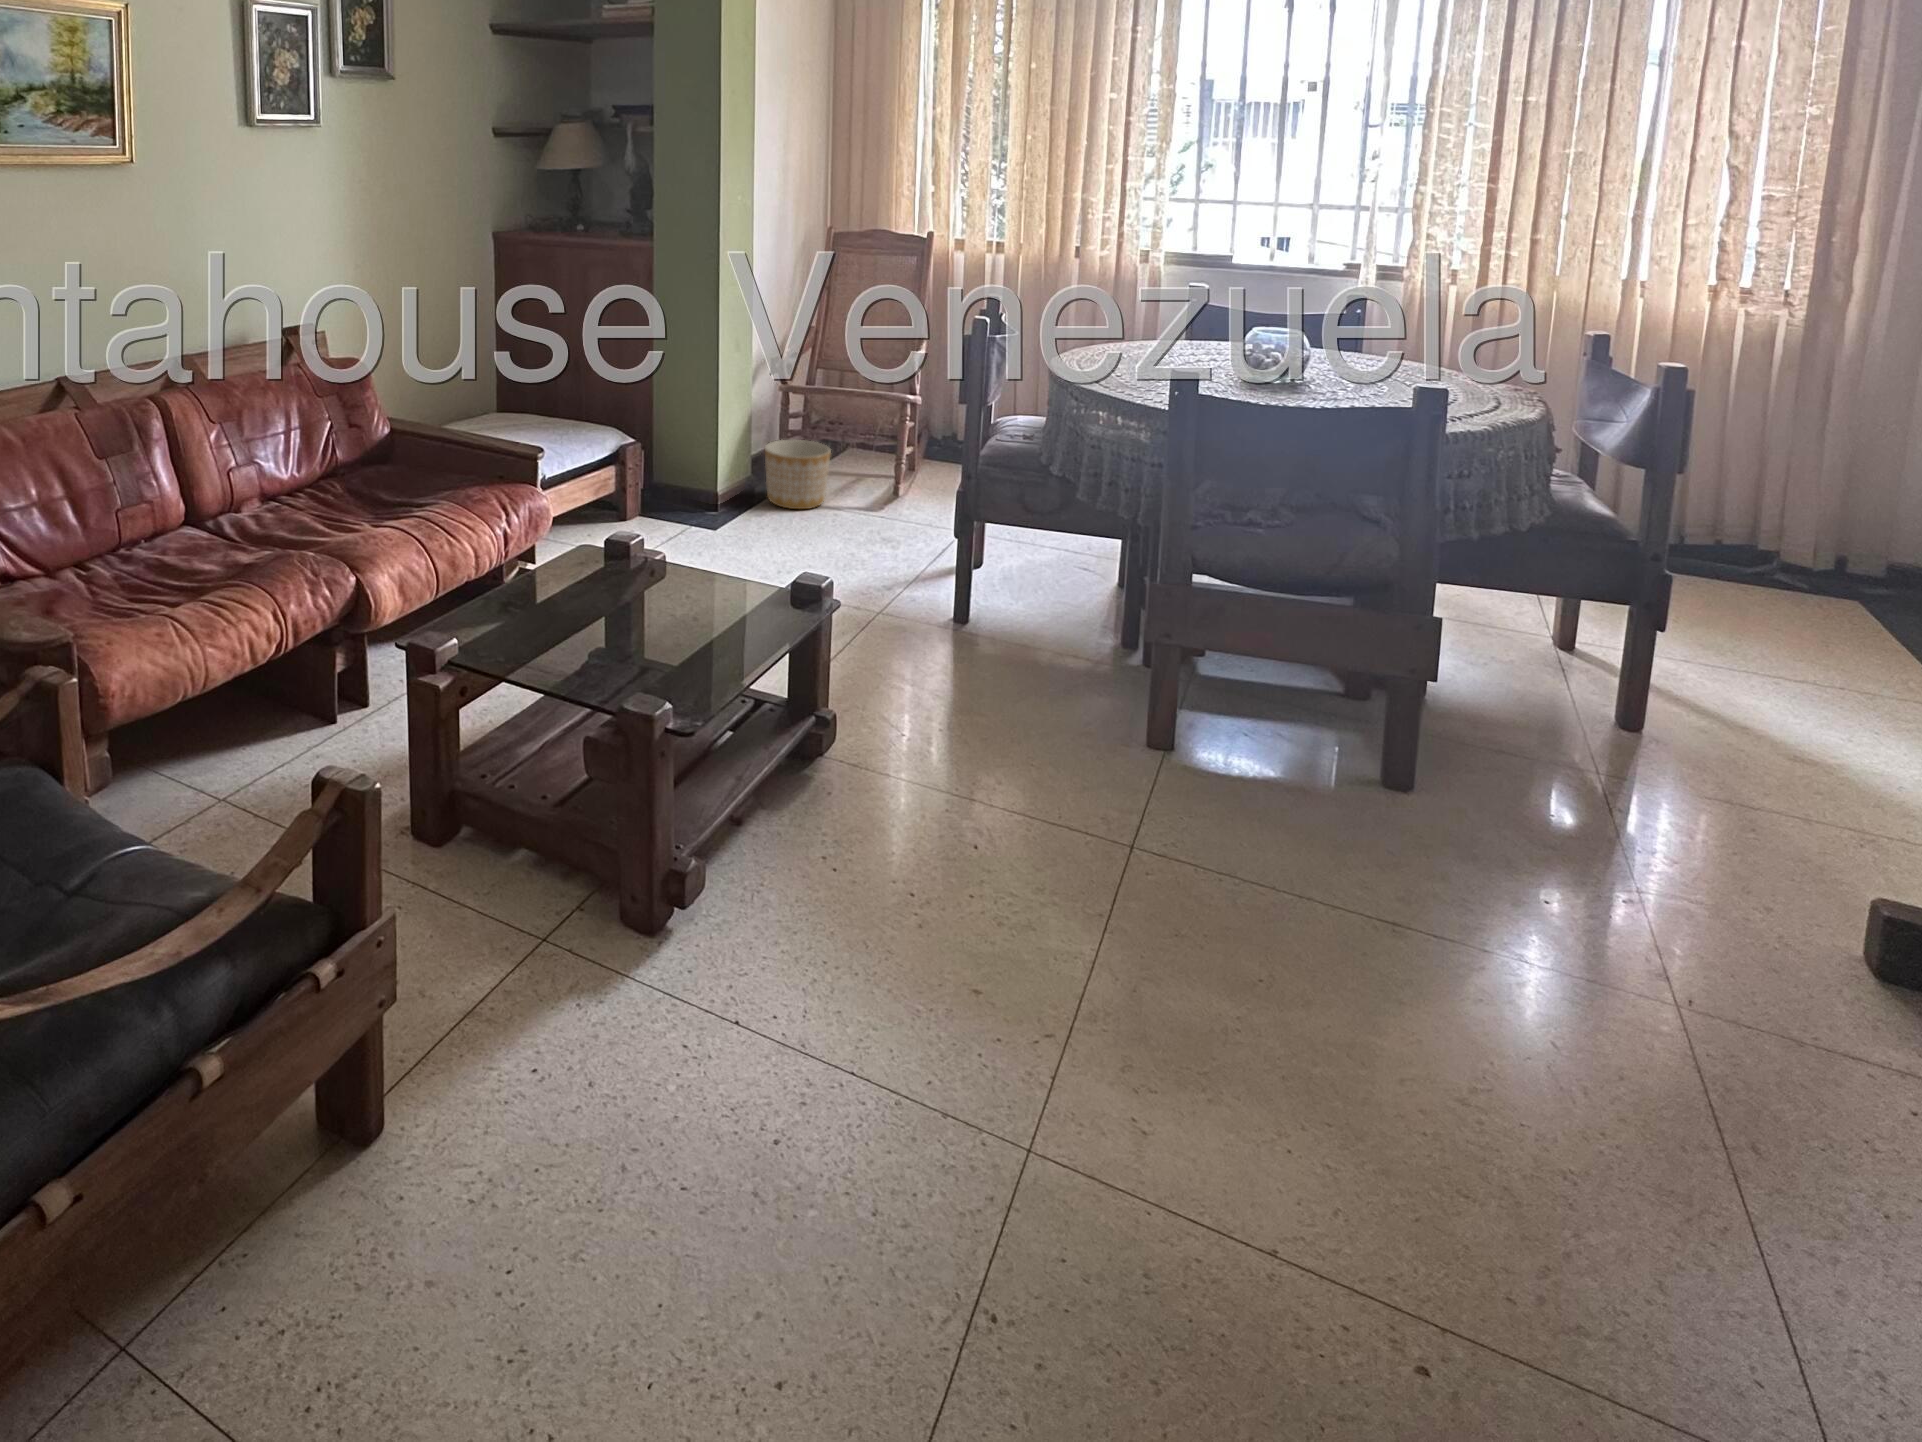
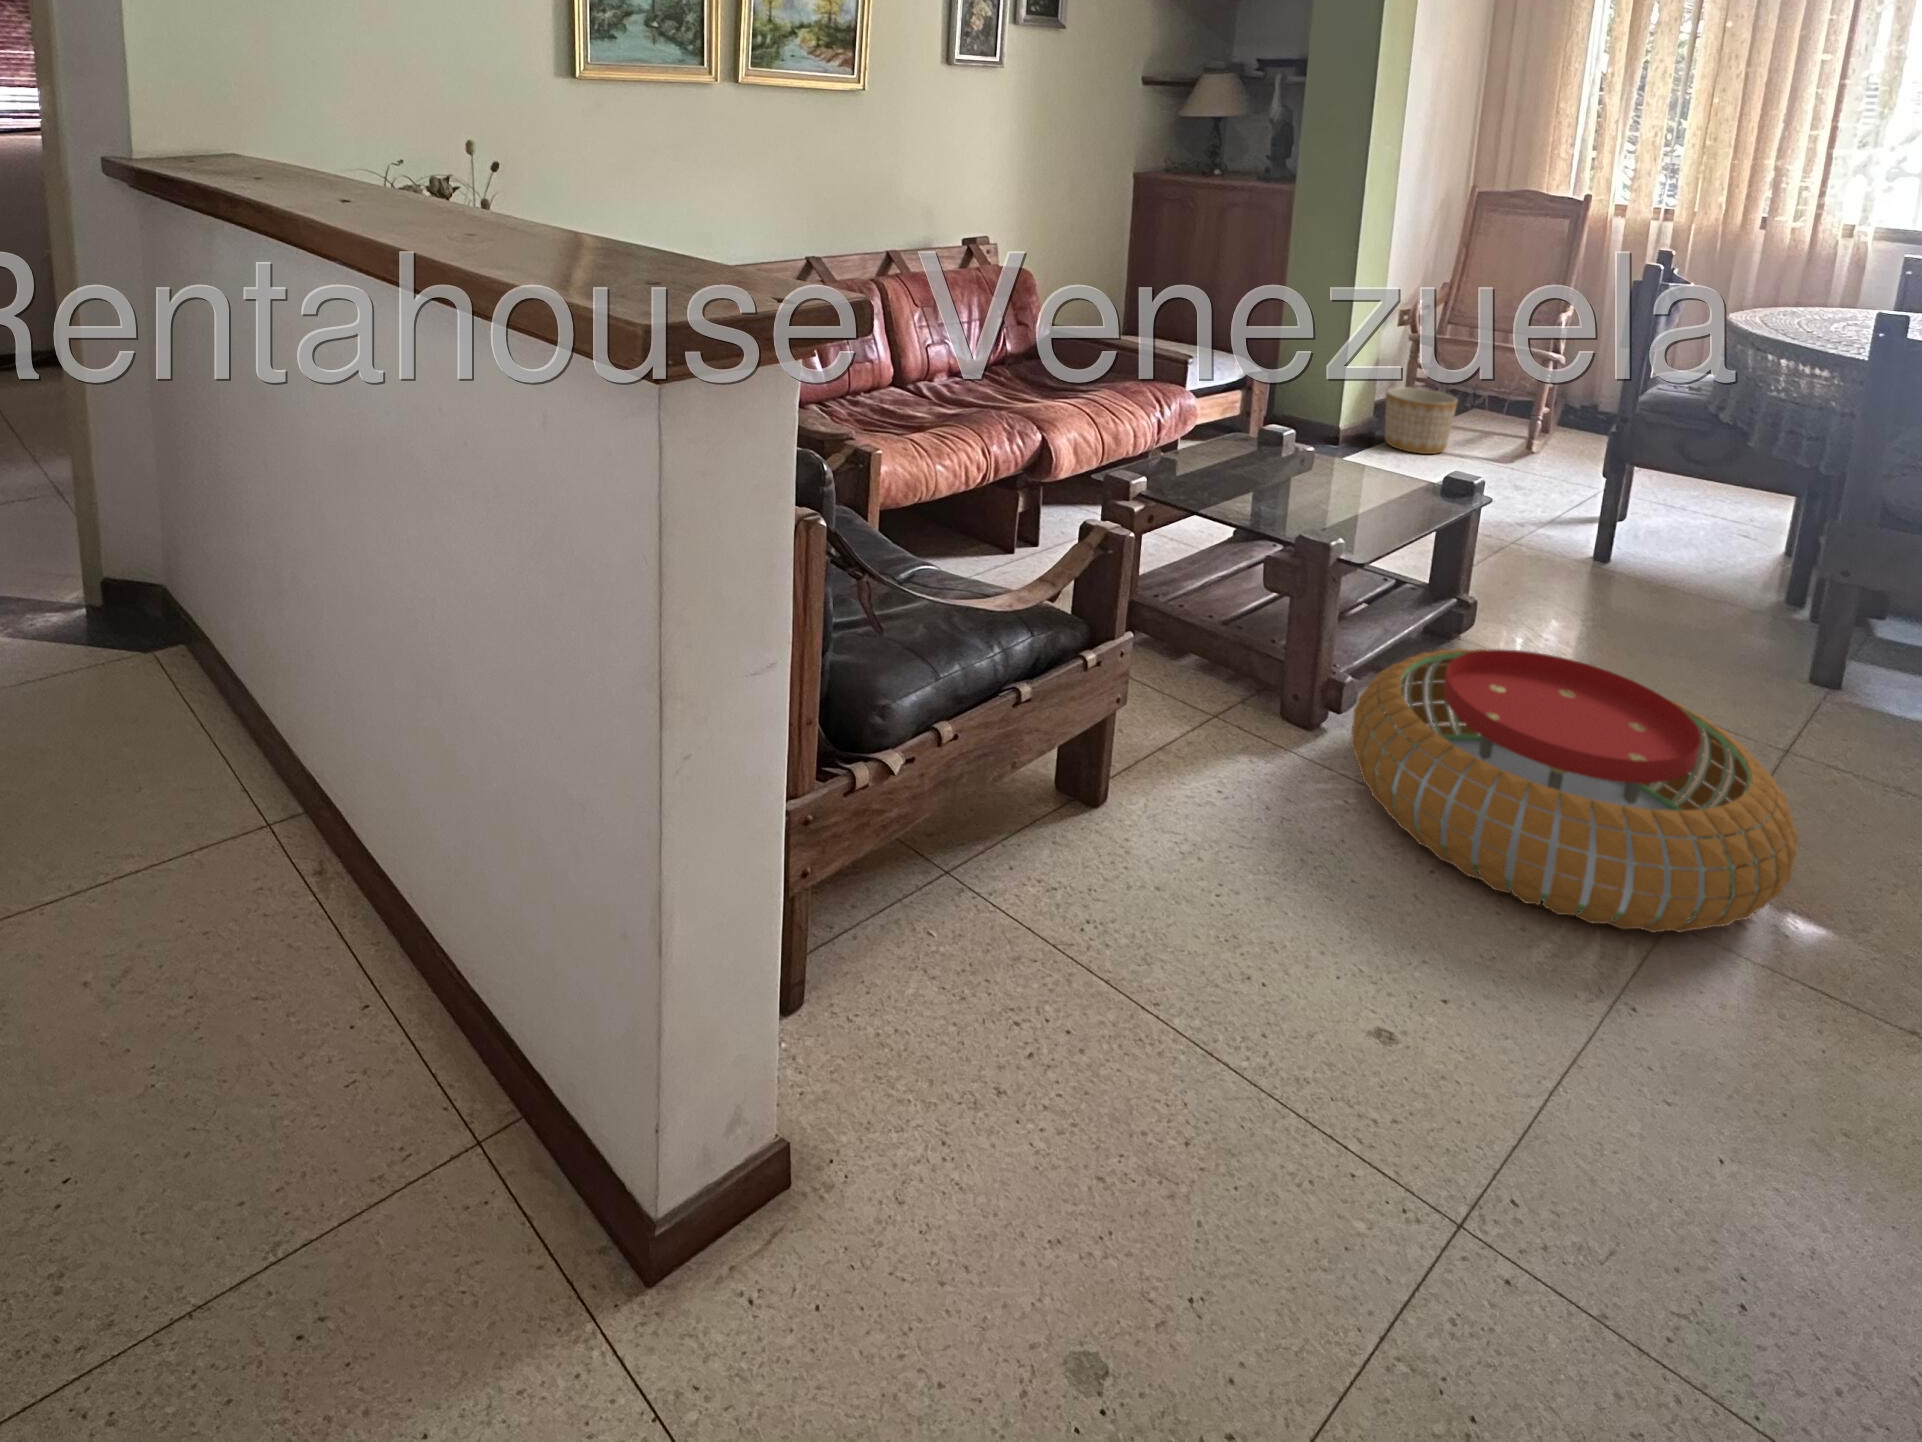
pouf: none [677,801,1119,1171] -> present [1351,648,1798,932]

